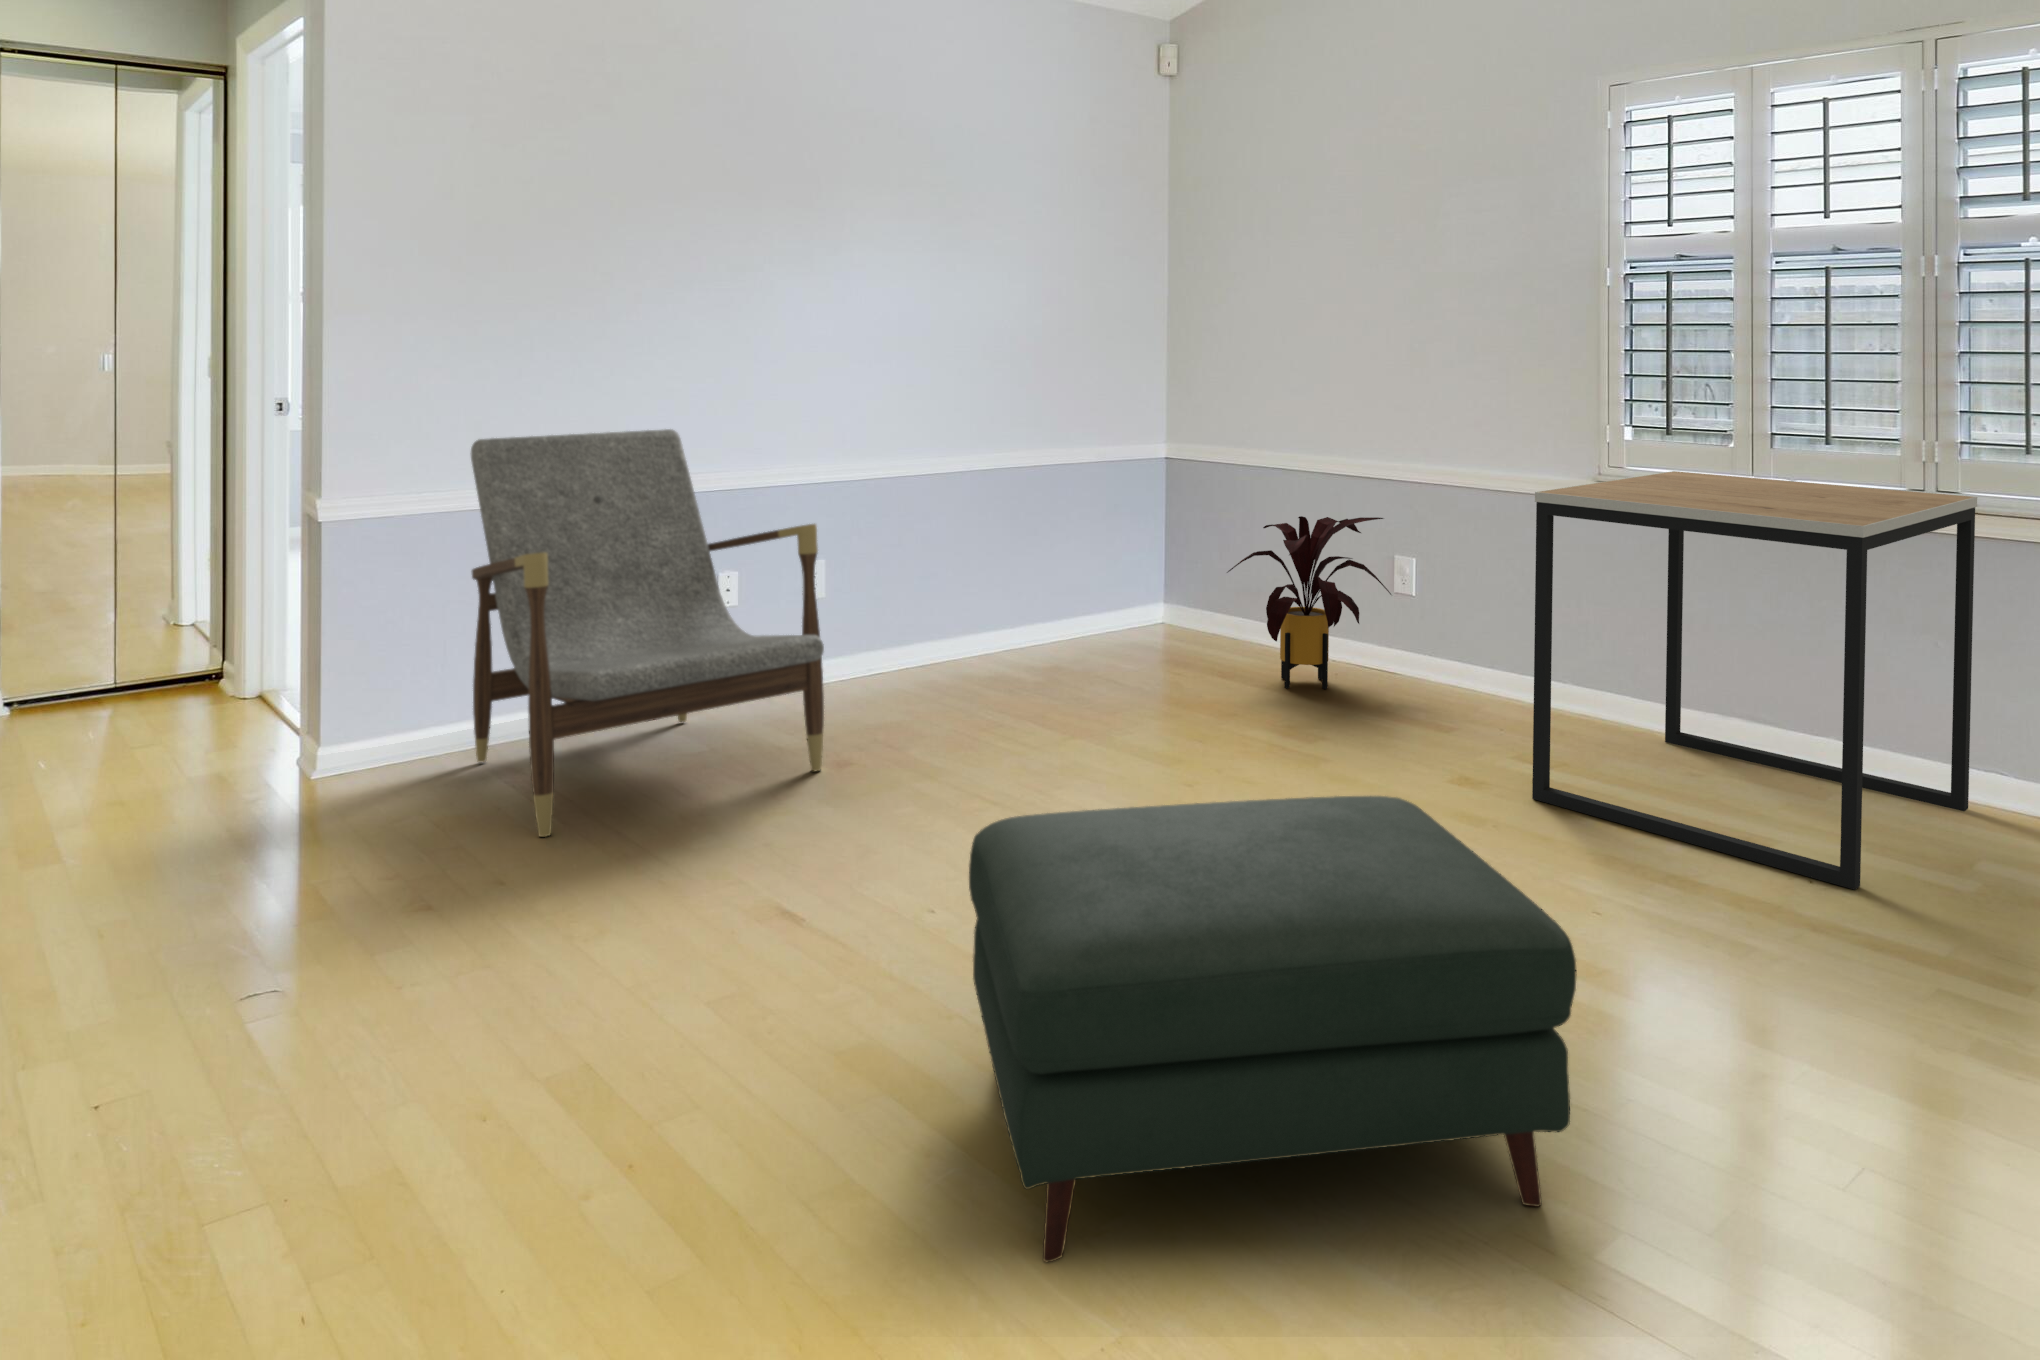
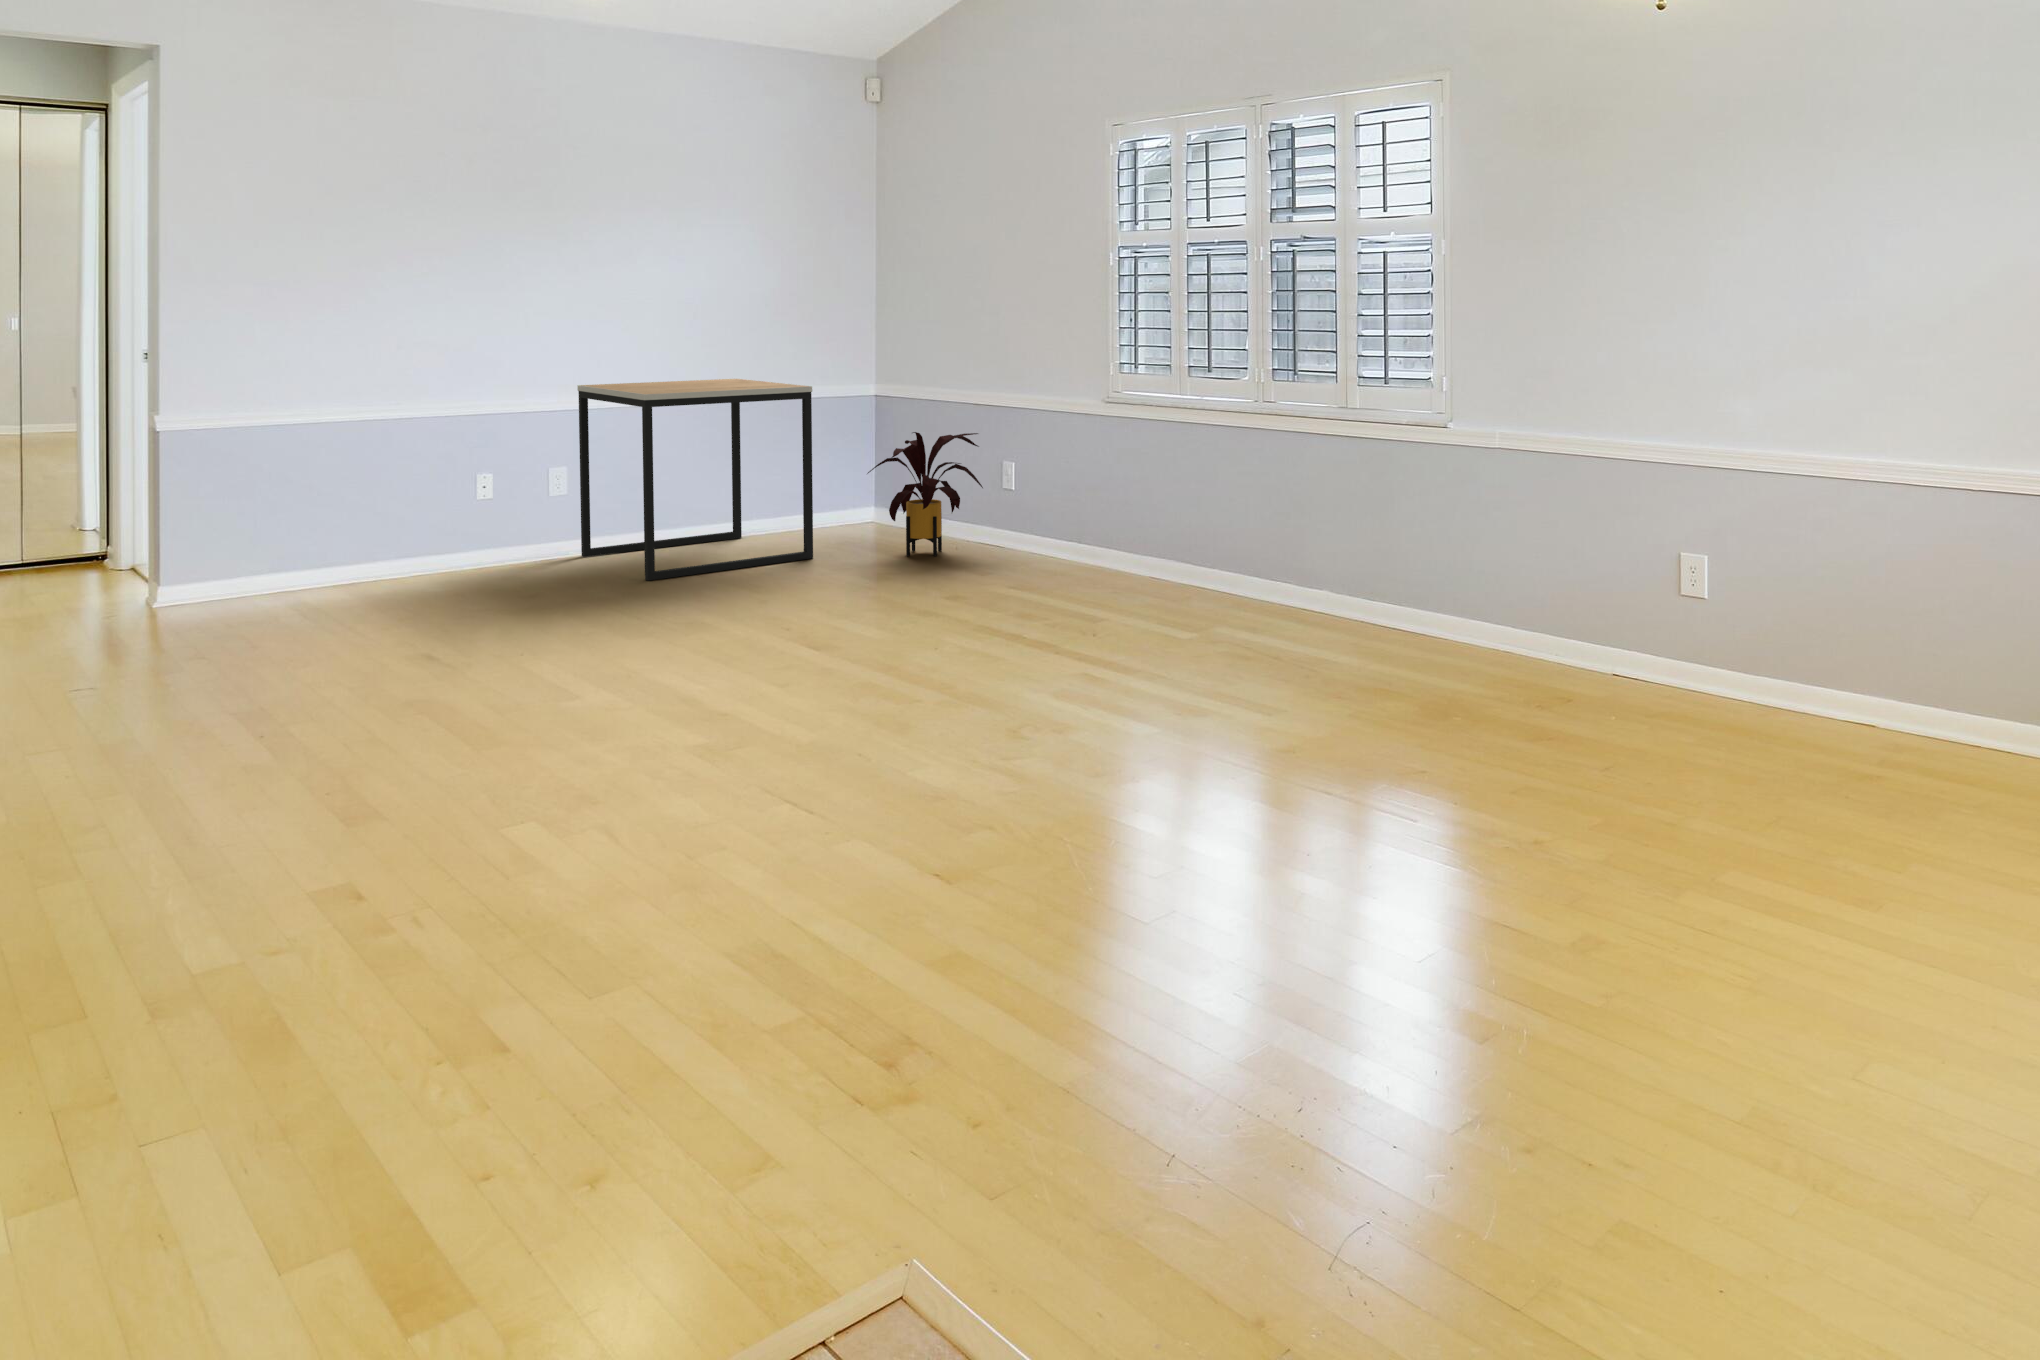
armchair: present [471,429,824,837] -> none [269,370,524,630]
side table: present [1532,471,1977,890] -> present [577,379,813,581]
ottoman: present [969,796,1576,1262] -> none [441,559,768,759]

